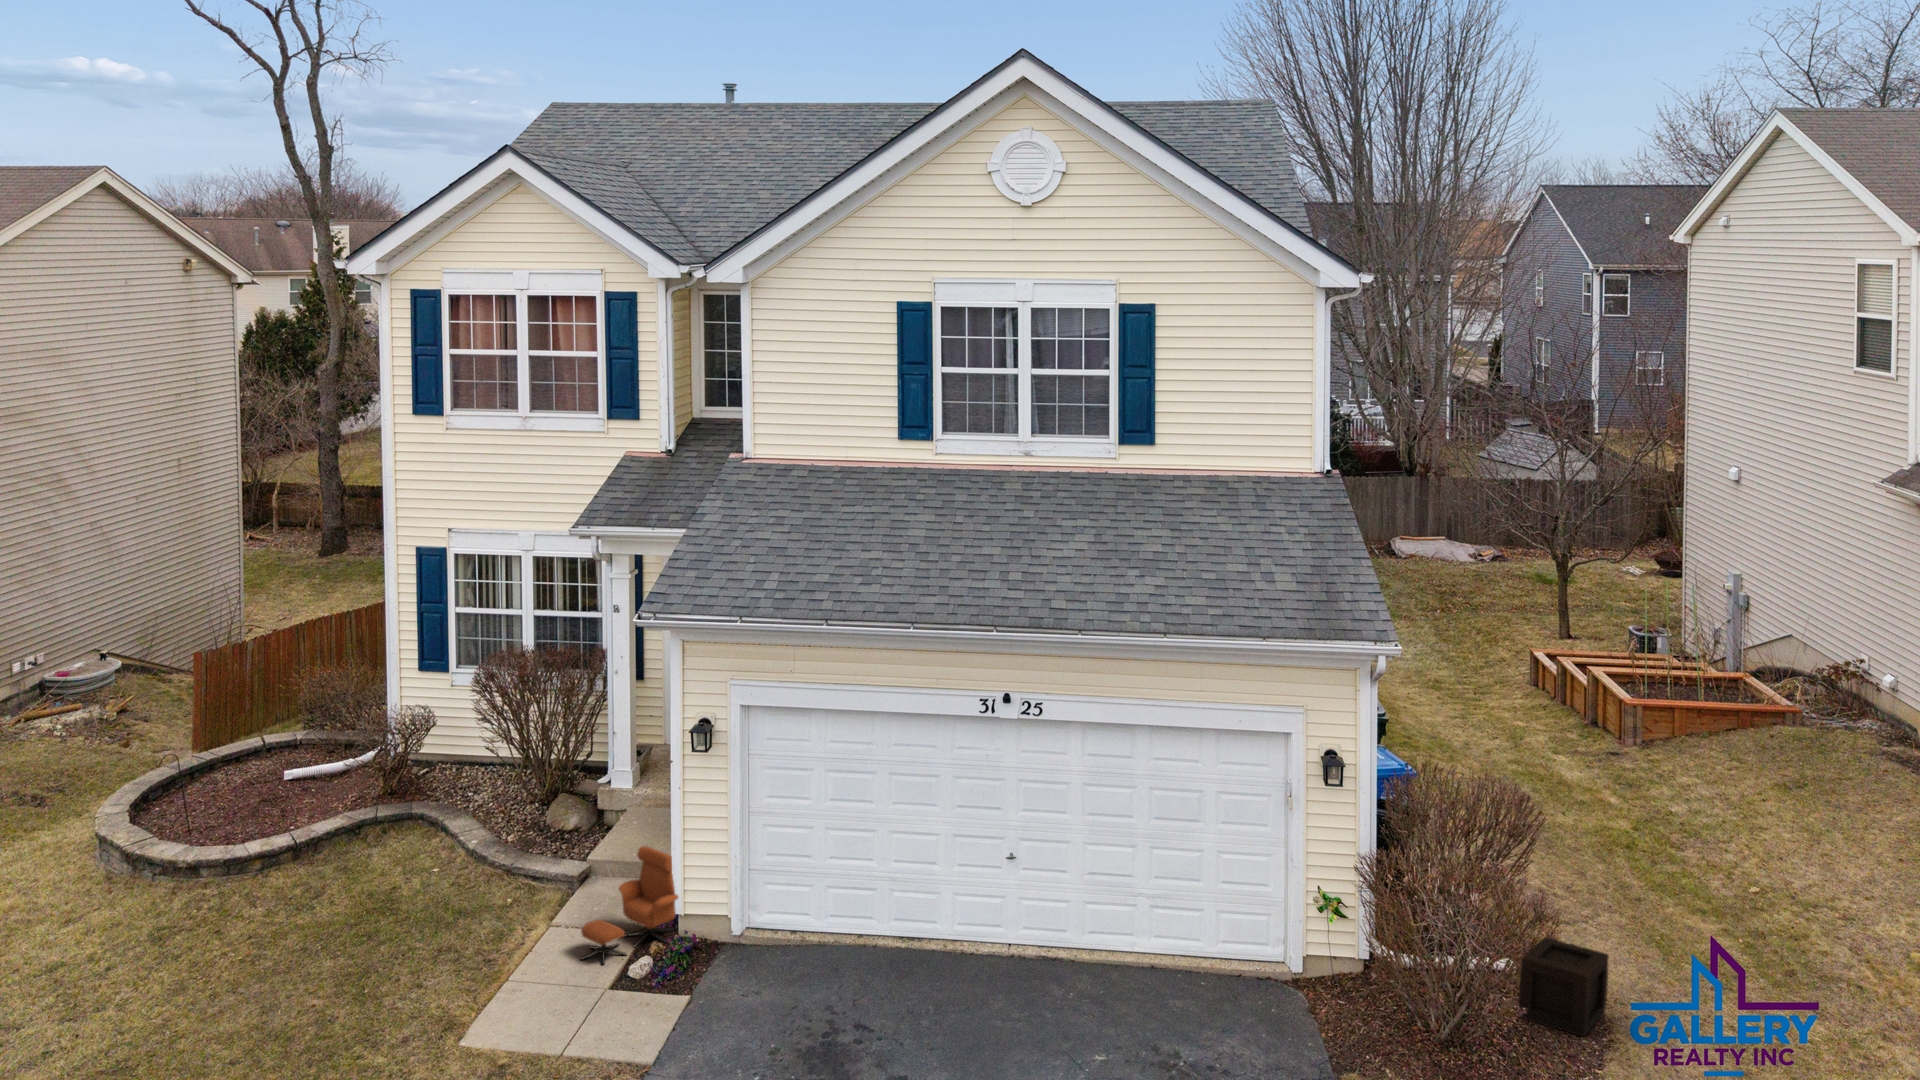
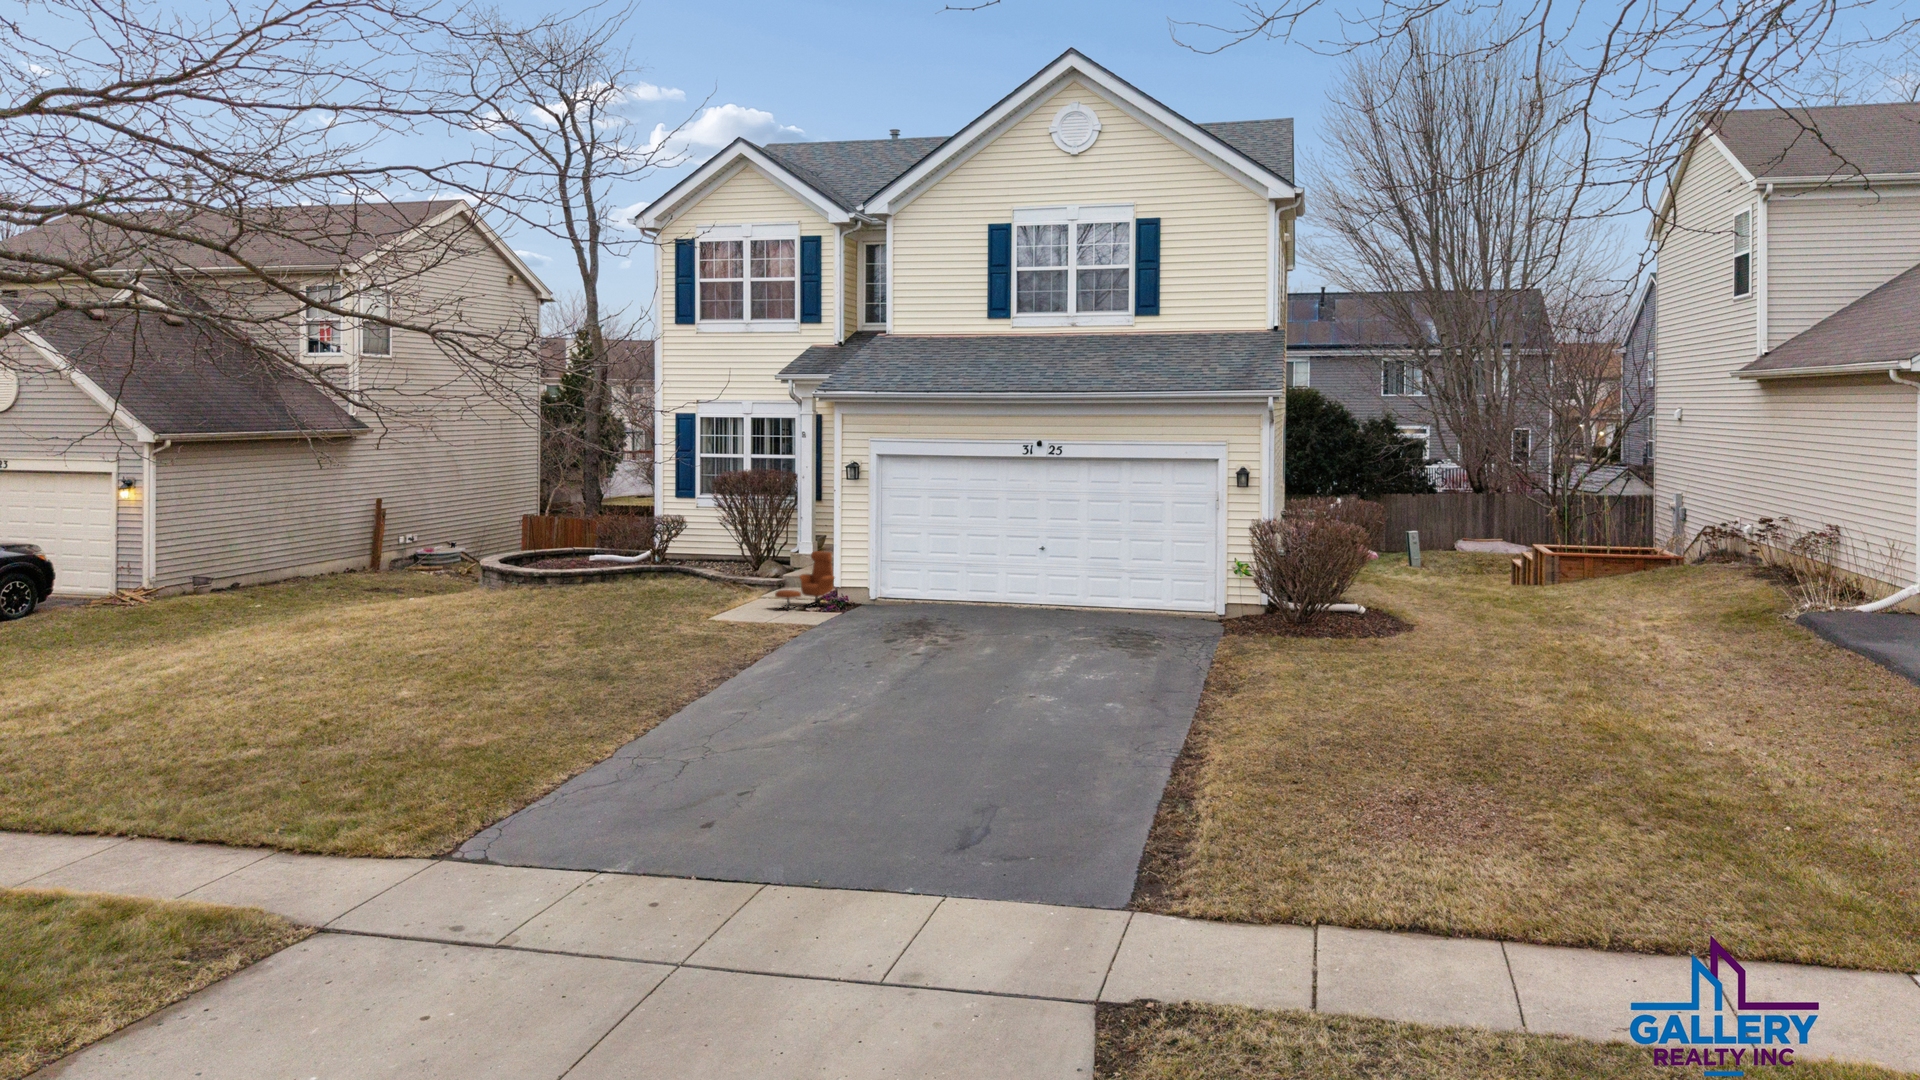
wooden crate: present [1519,937,1609,1036] -> none [1352,579,1411,625]

